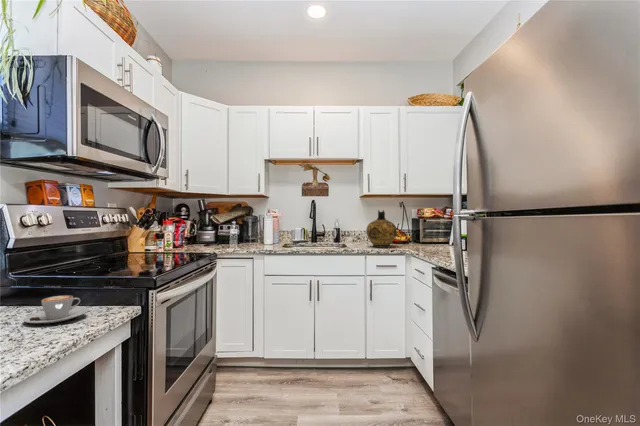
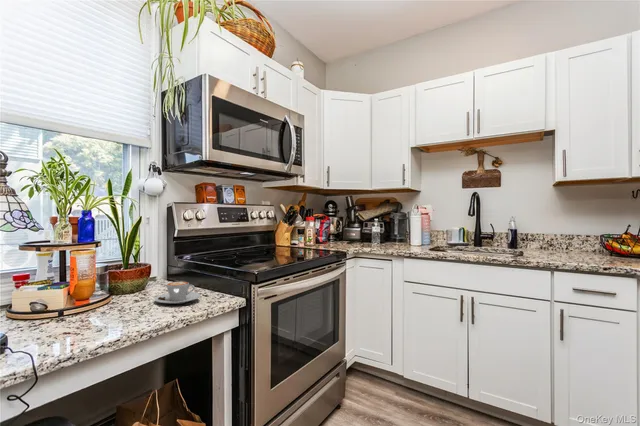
ceramic jug: present [366,210,397,248] -> none [553,205,608,261]

